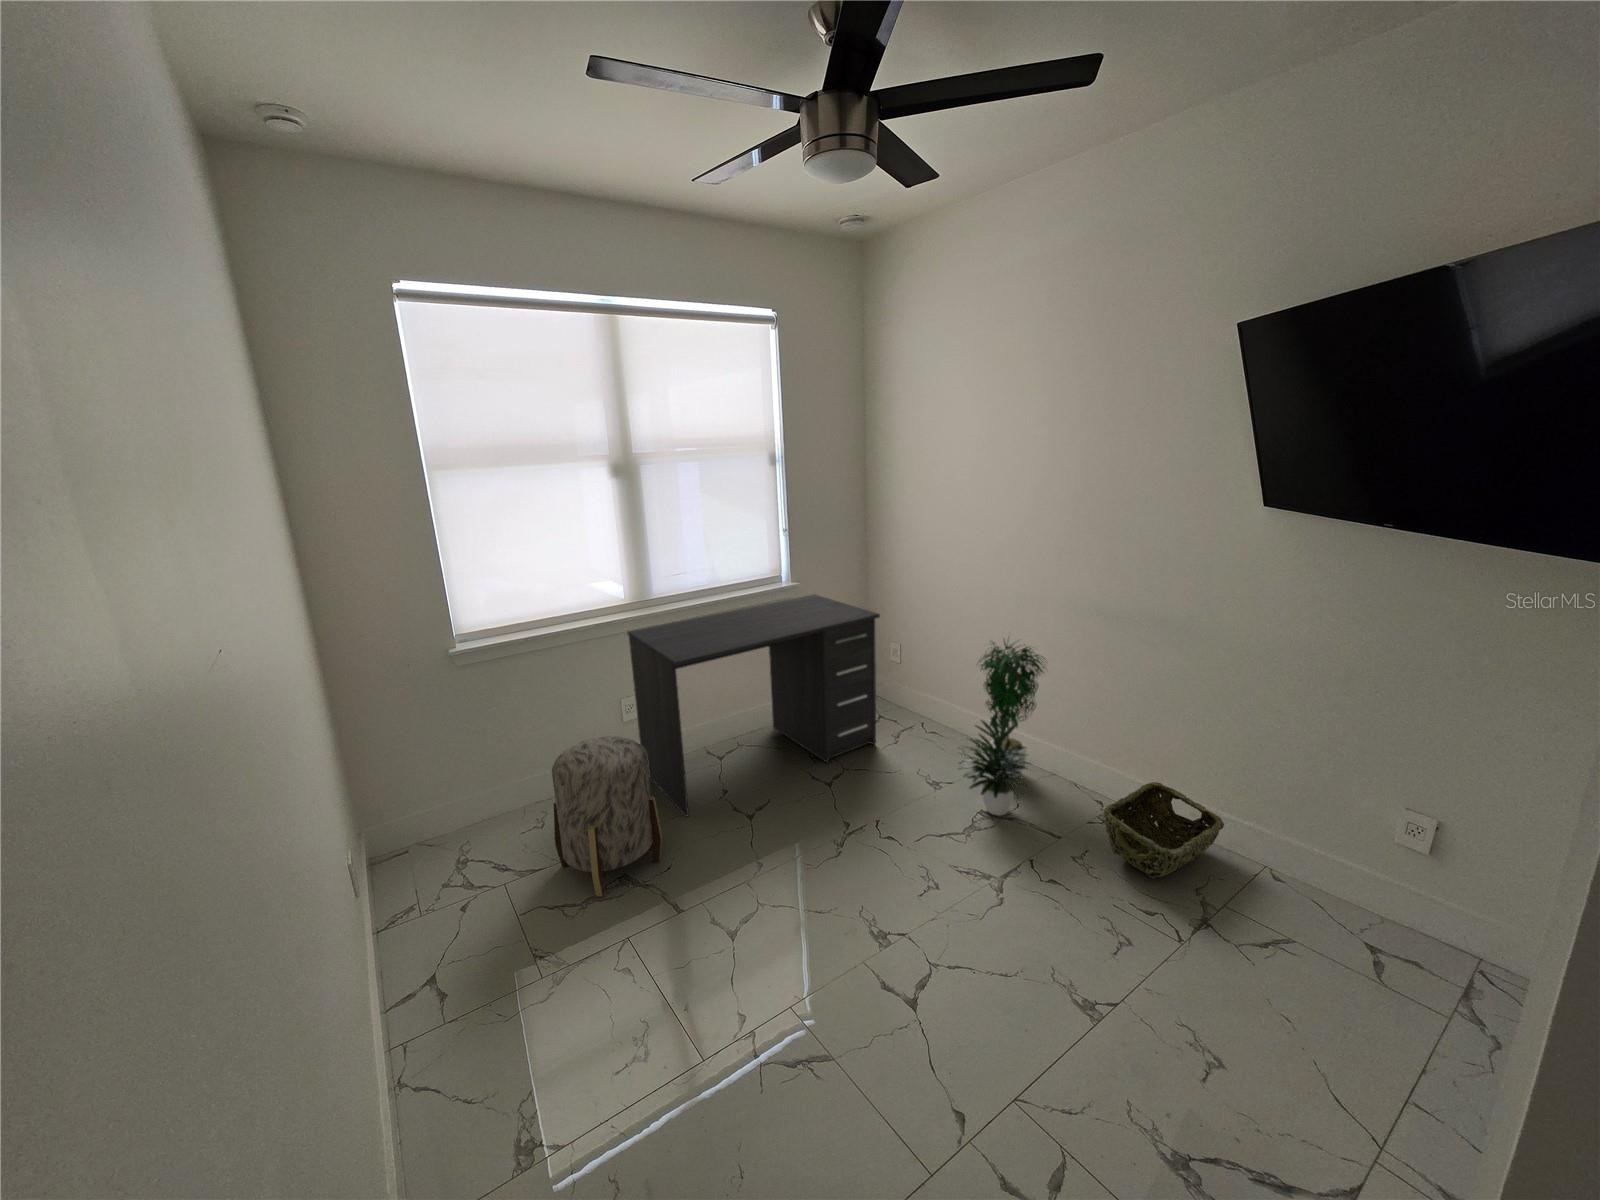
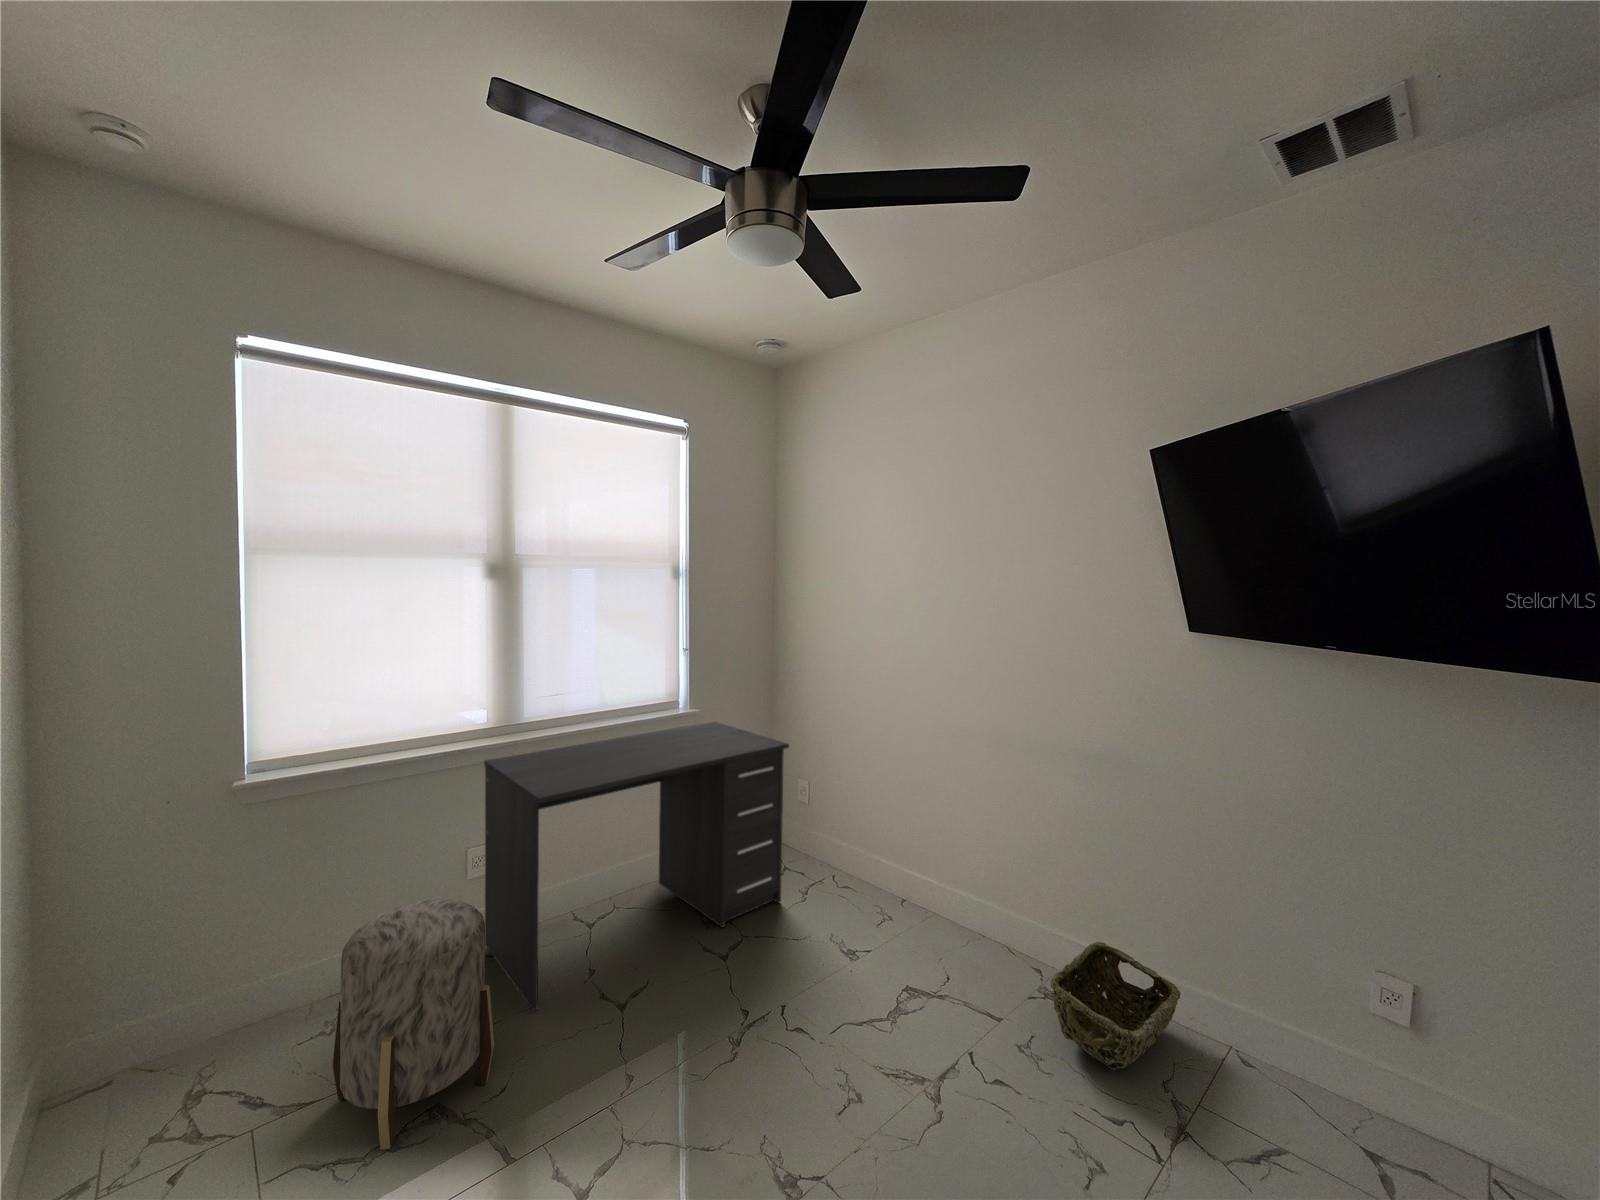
potted plant: present [959,639,1045,816] -> none [879,767,974,992]

